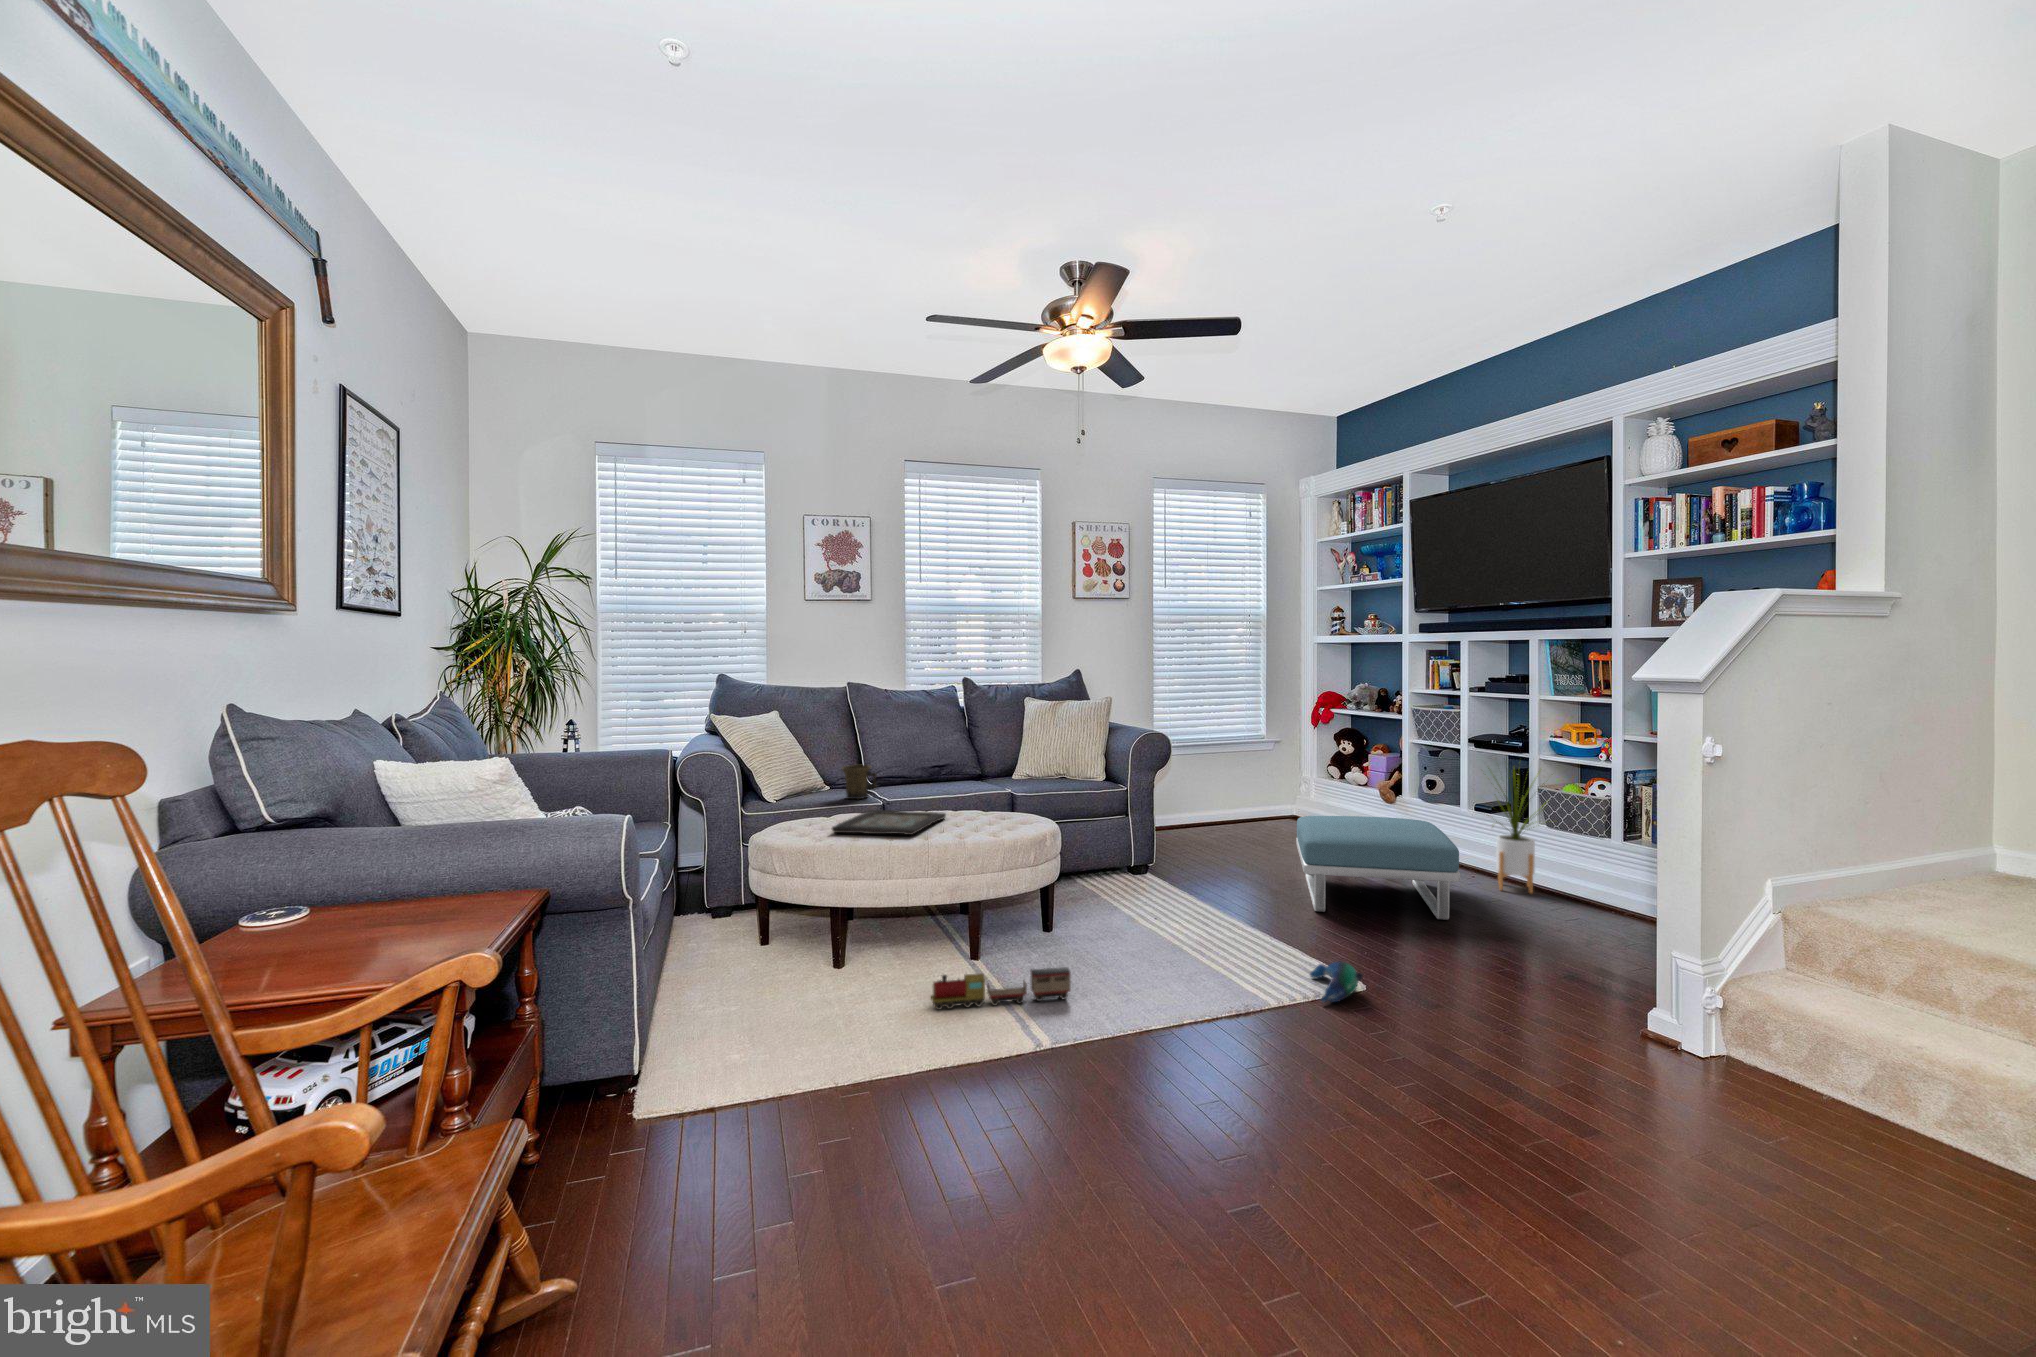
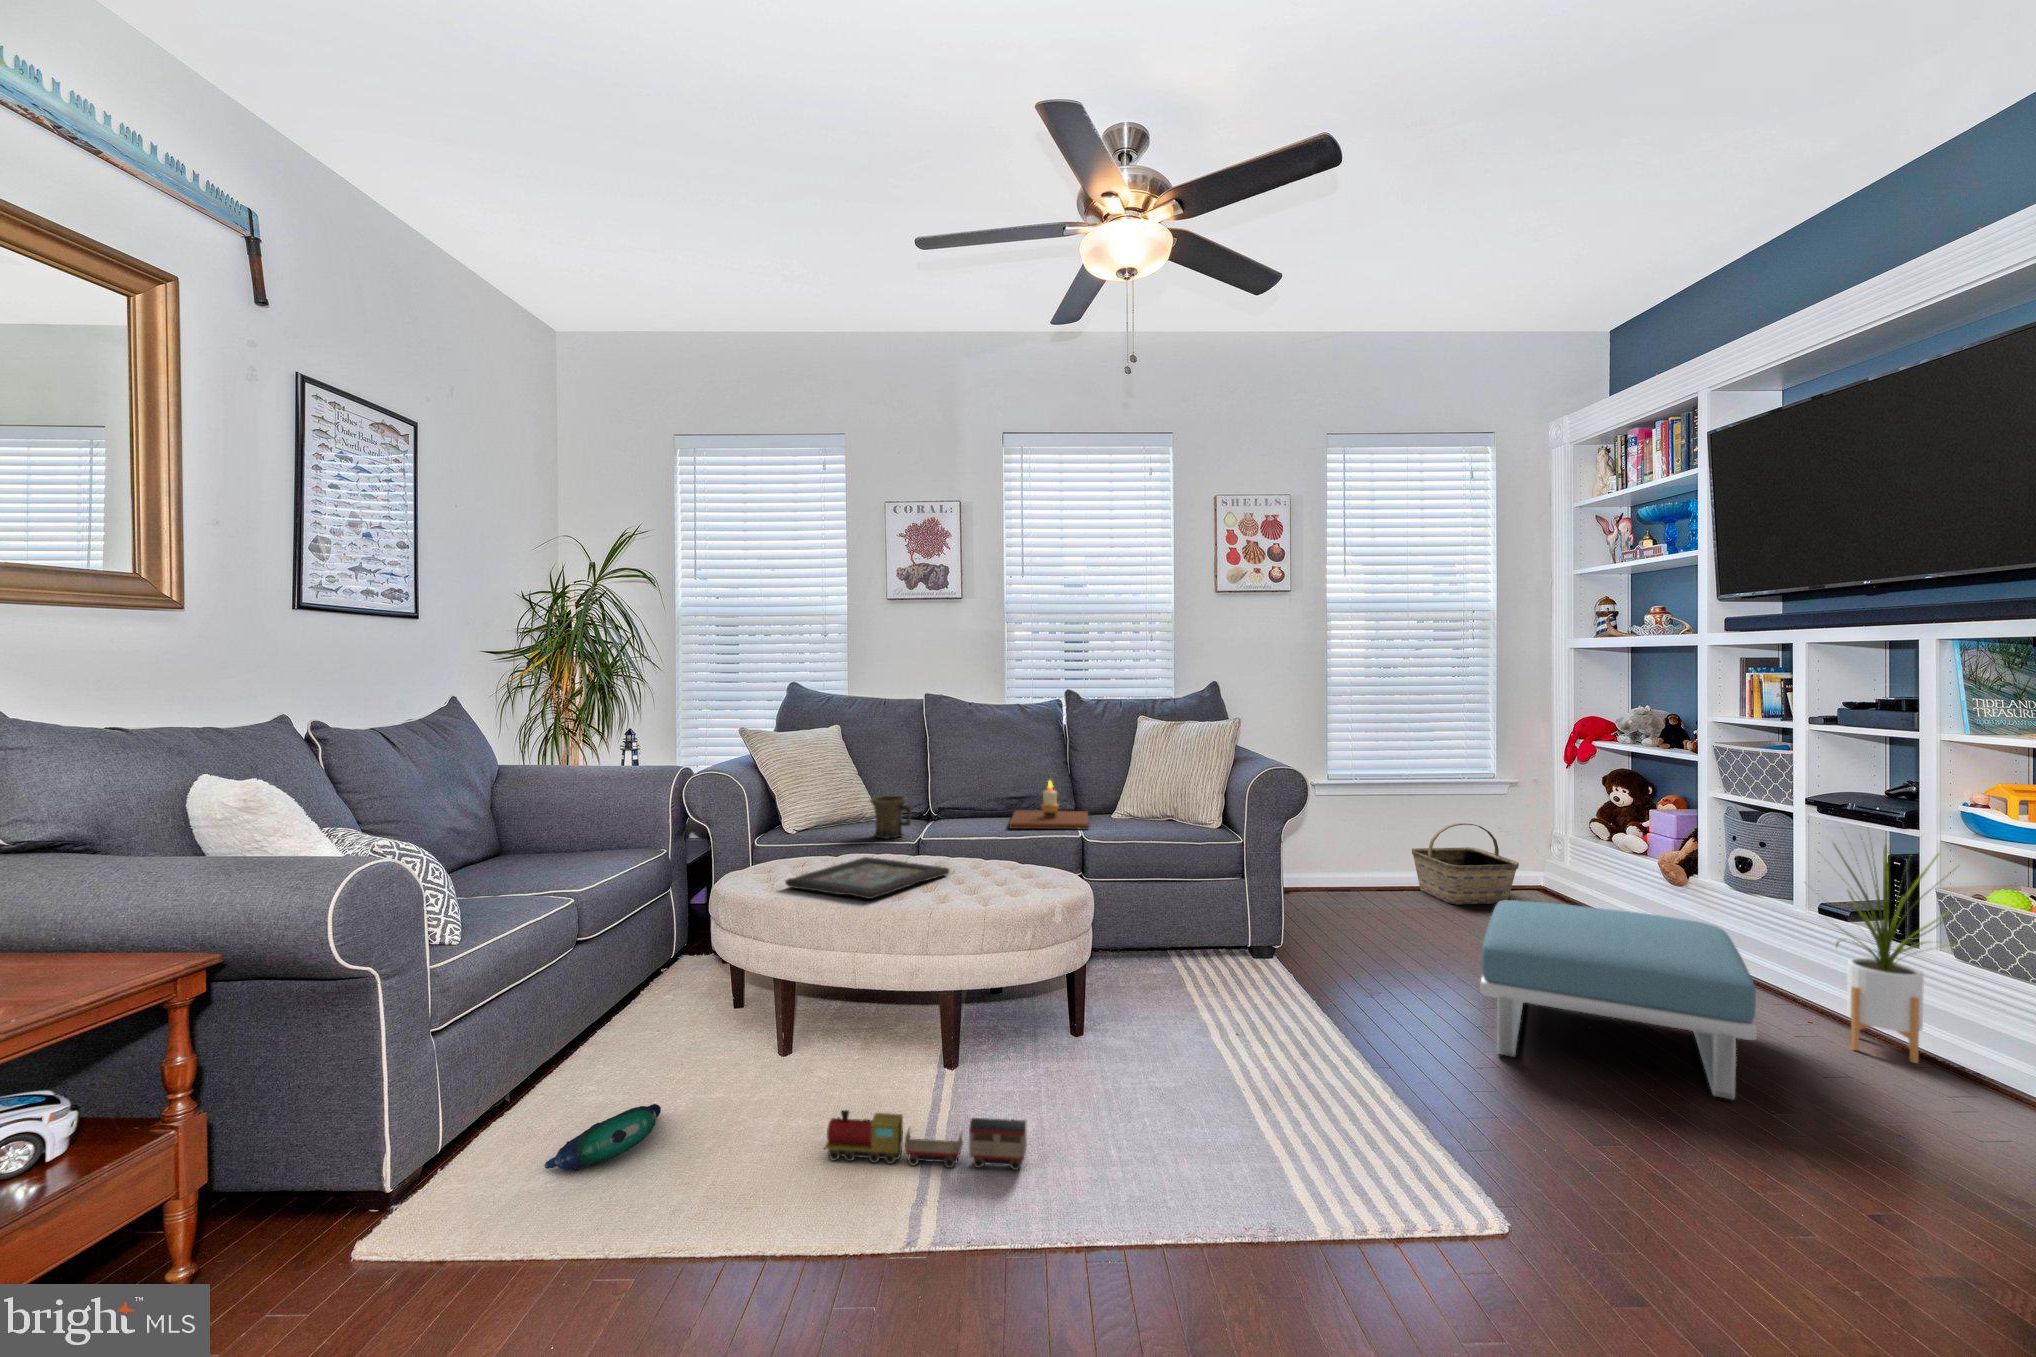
candle: none [939,748,1009,788] -> present [1009,781,1088,829]
basket: none [1213,772,1288,831] -> present [1412,823,1519,904]
plush toy: present [1310,961,1363,1002] -> present [544,1104,661,1170]

